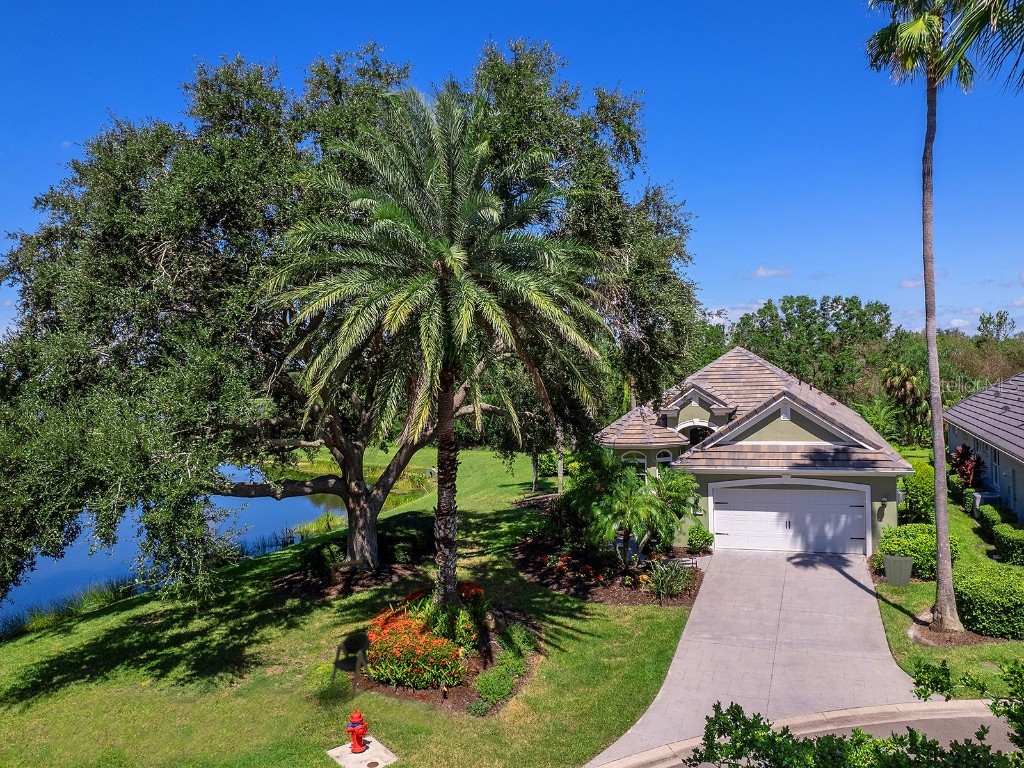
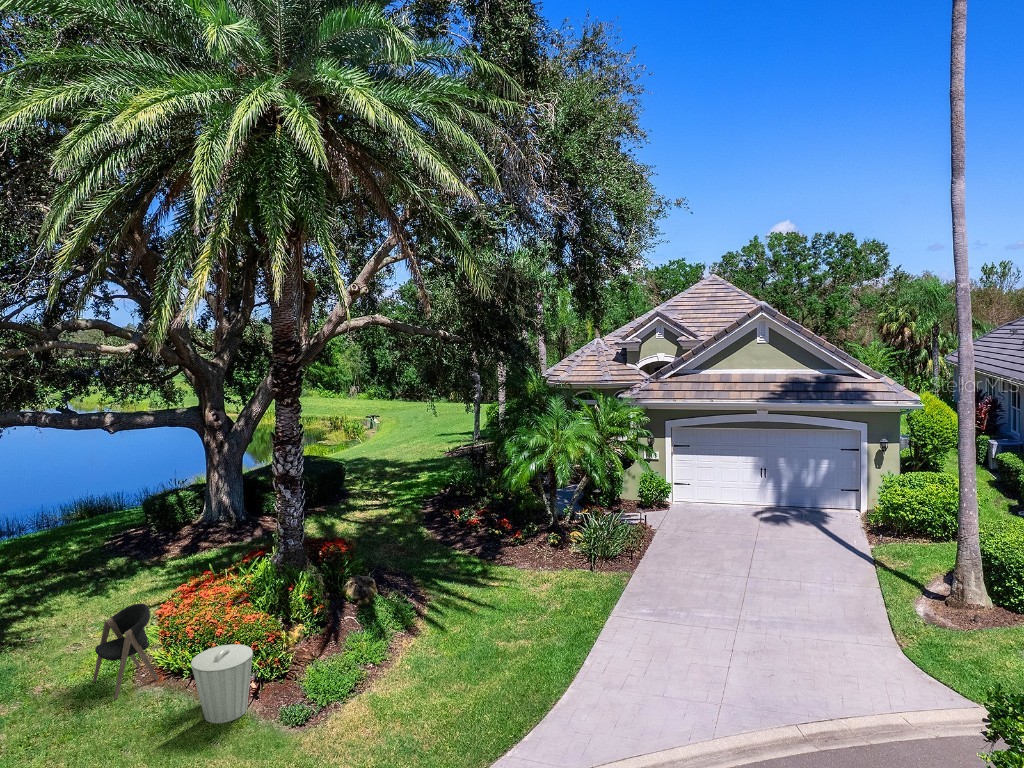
trash can: present [883,553,913,586] -> present [191,644,253,723]
bench: present [332,559,364,582] -> none [181,510,224,539]

